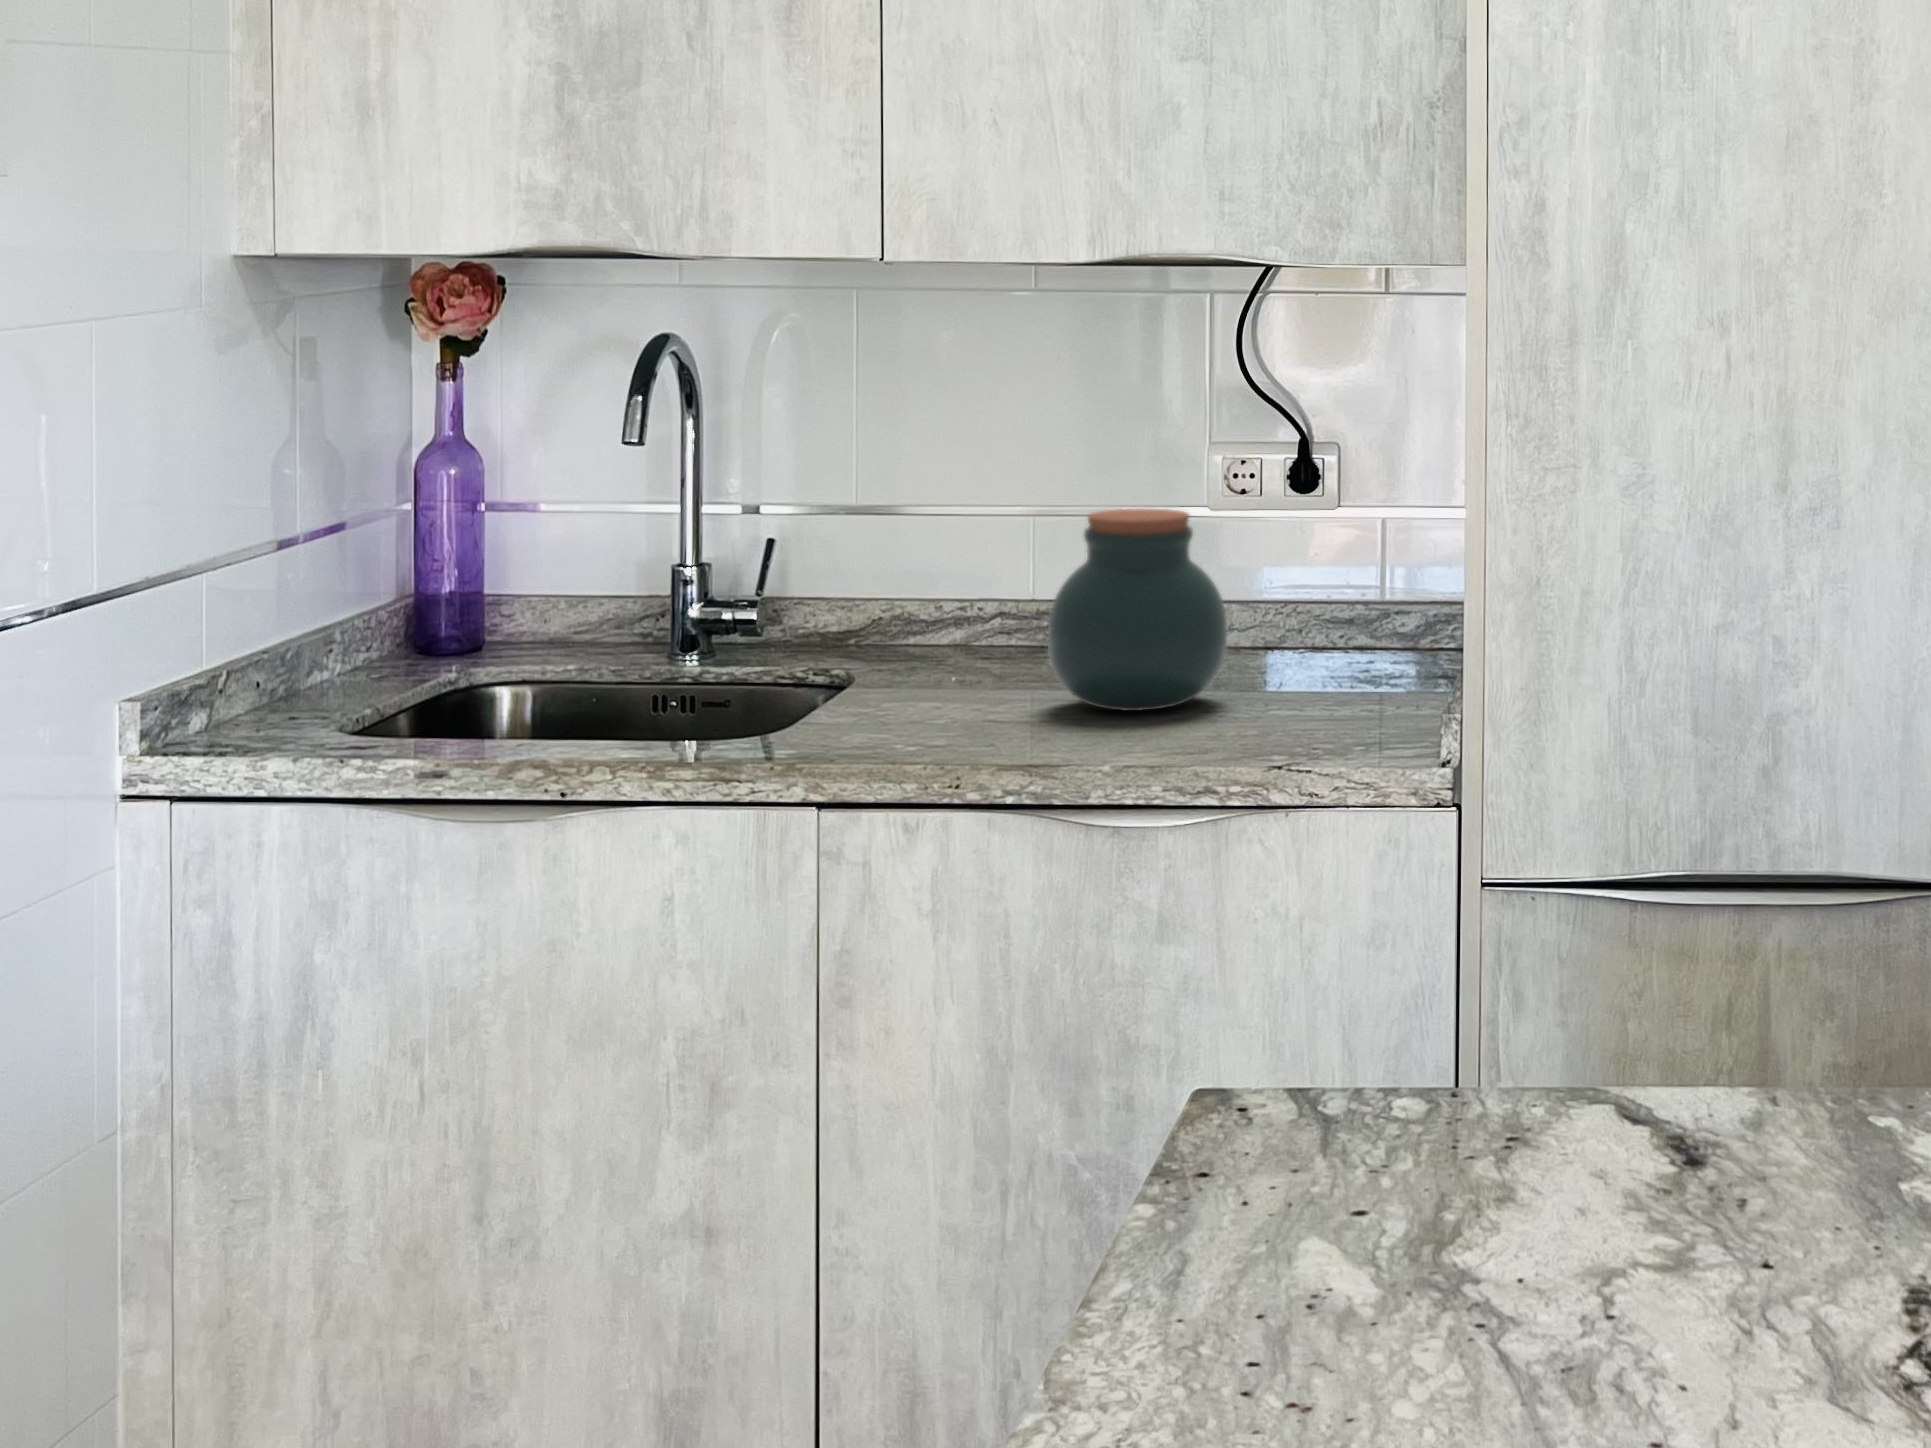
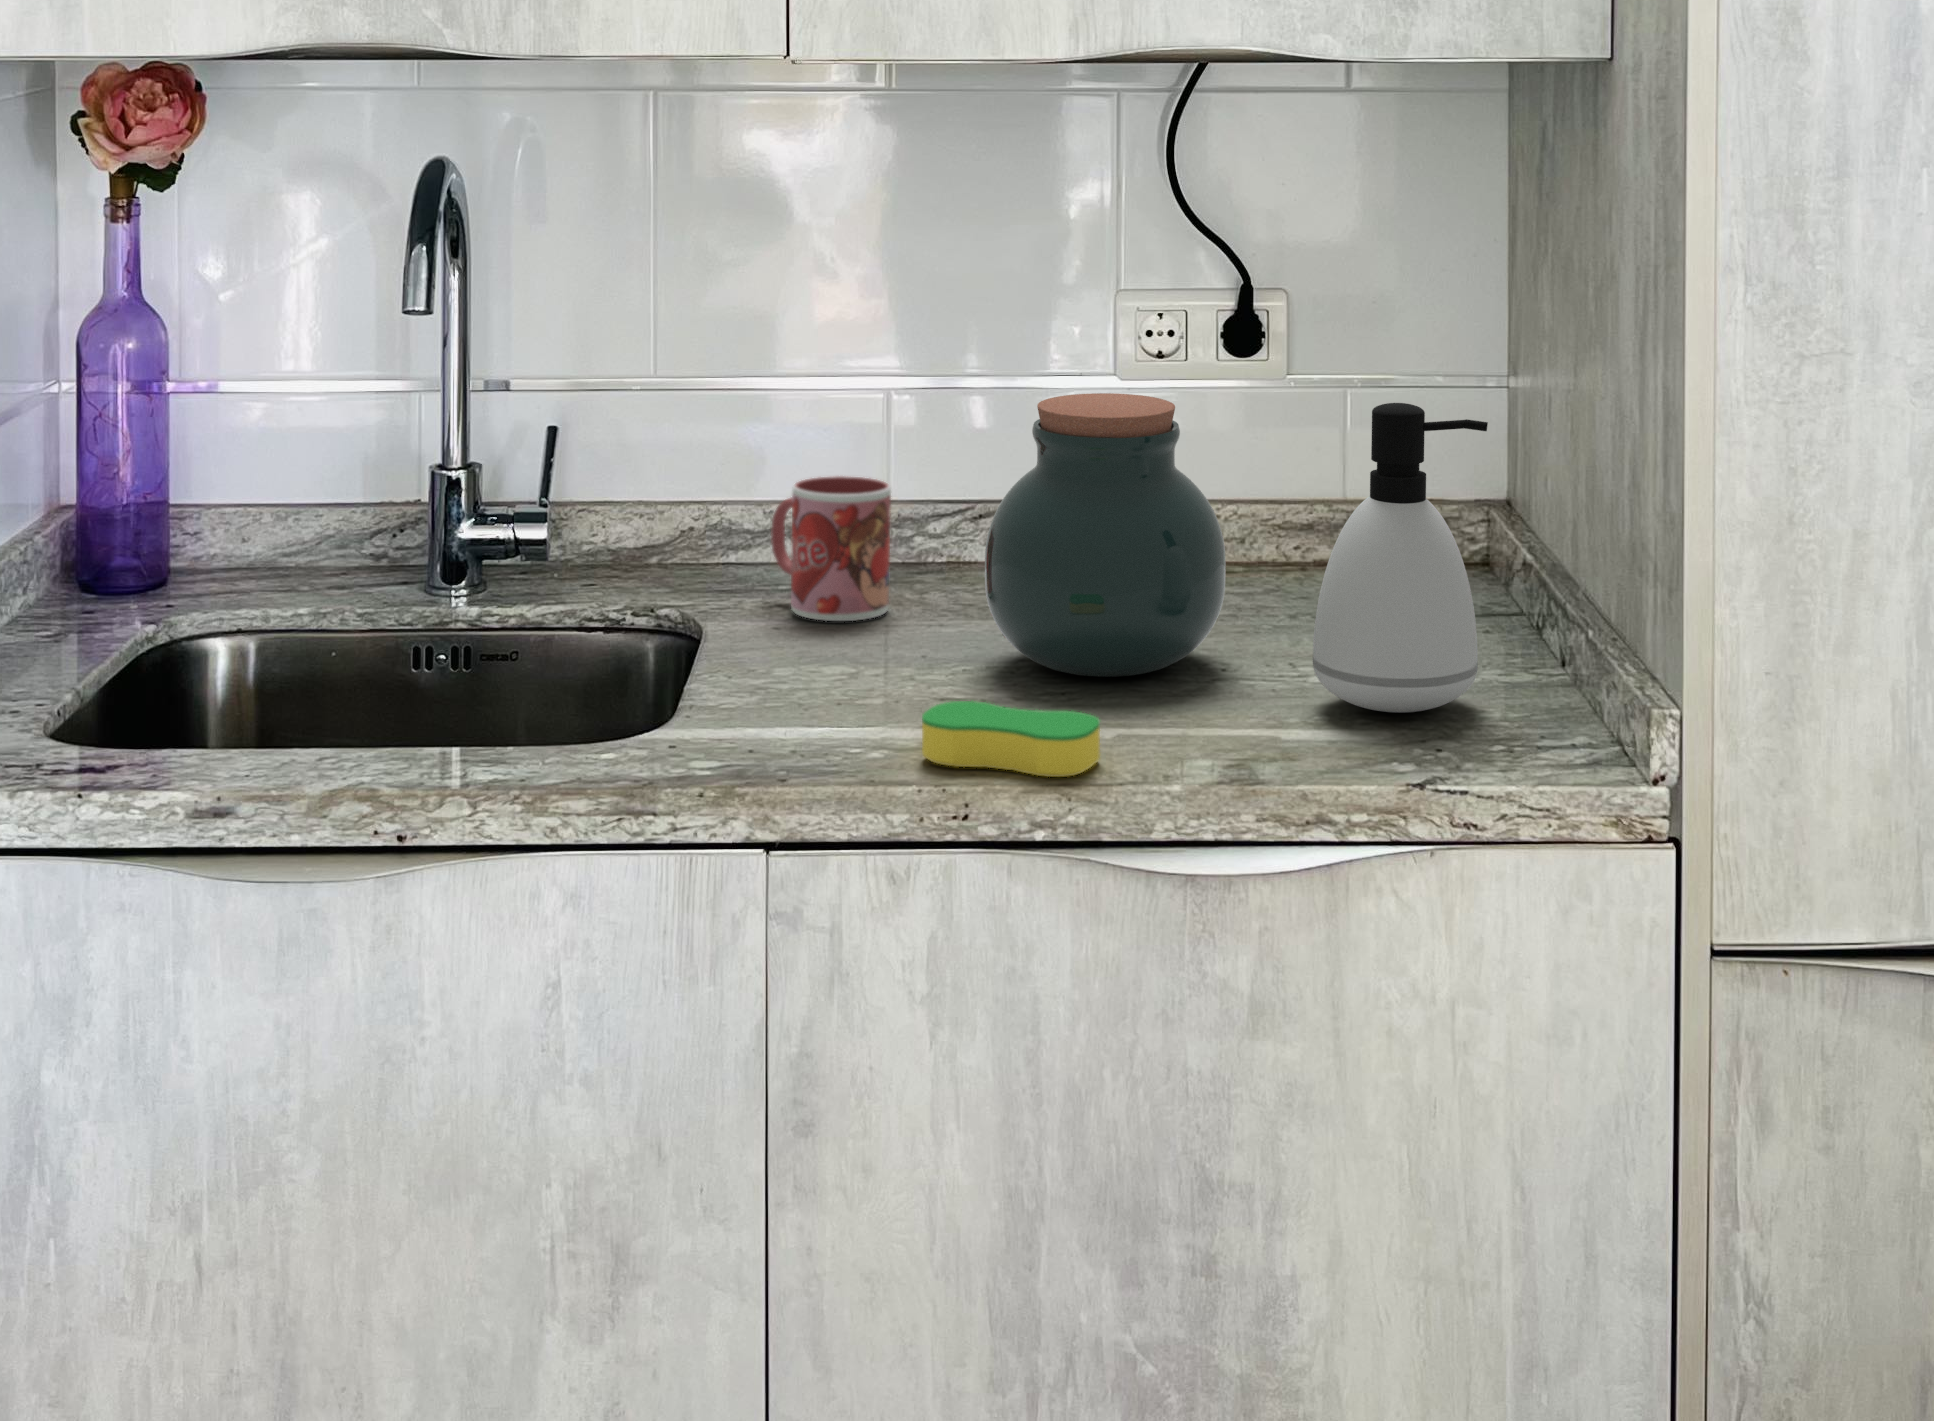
soap dispenser: none [1254,508,1375,729] -> present [1313,403,1488,713]
mug: none [941,577,1021,681] -> present [771,476,891,621]
sponge: none [945,713,1069,759] -> present [922,701,1100,777]

